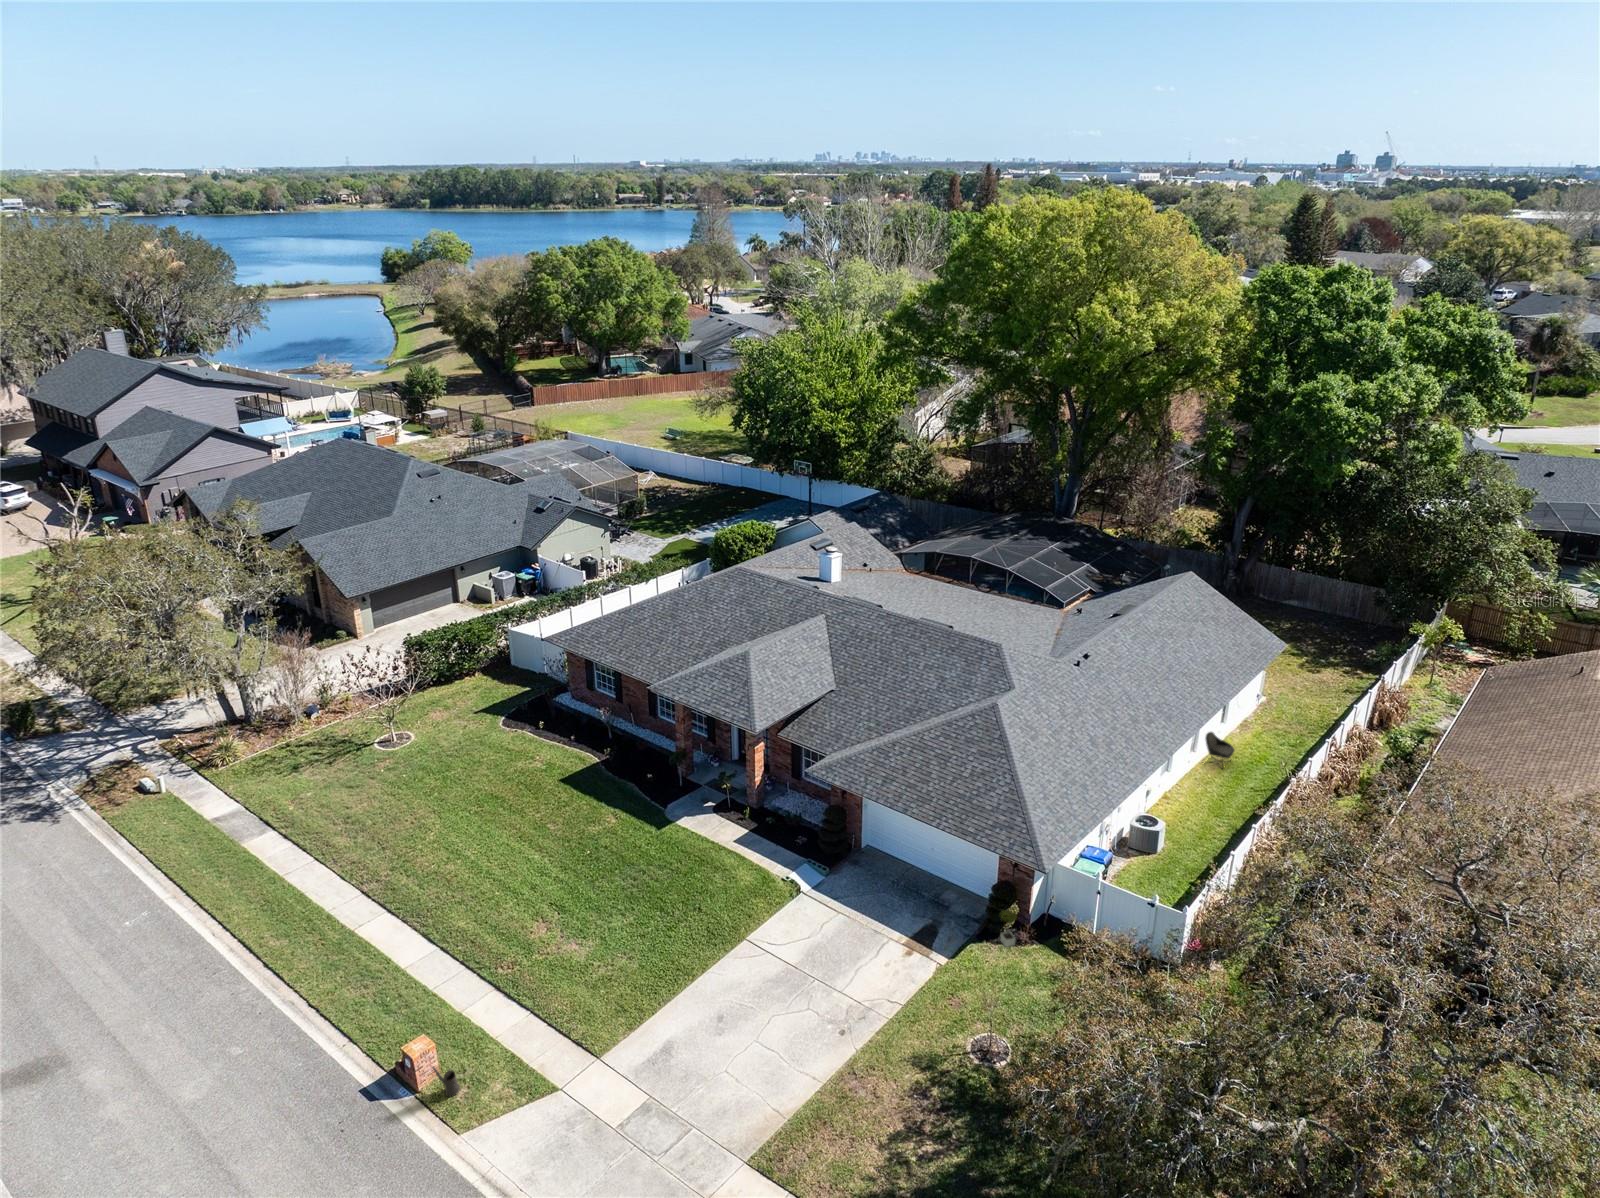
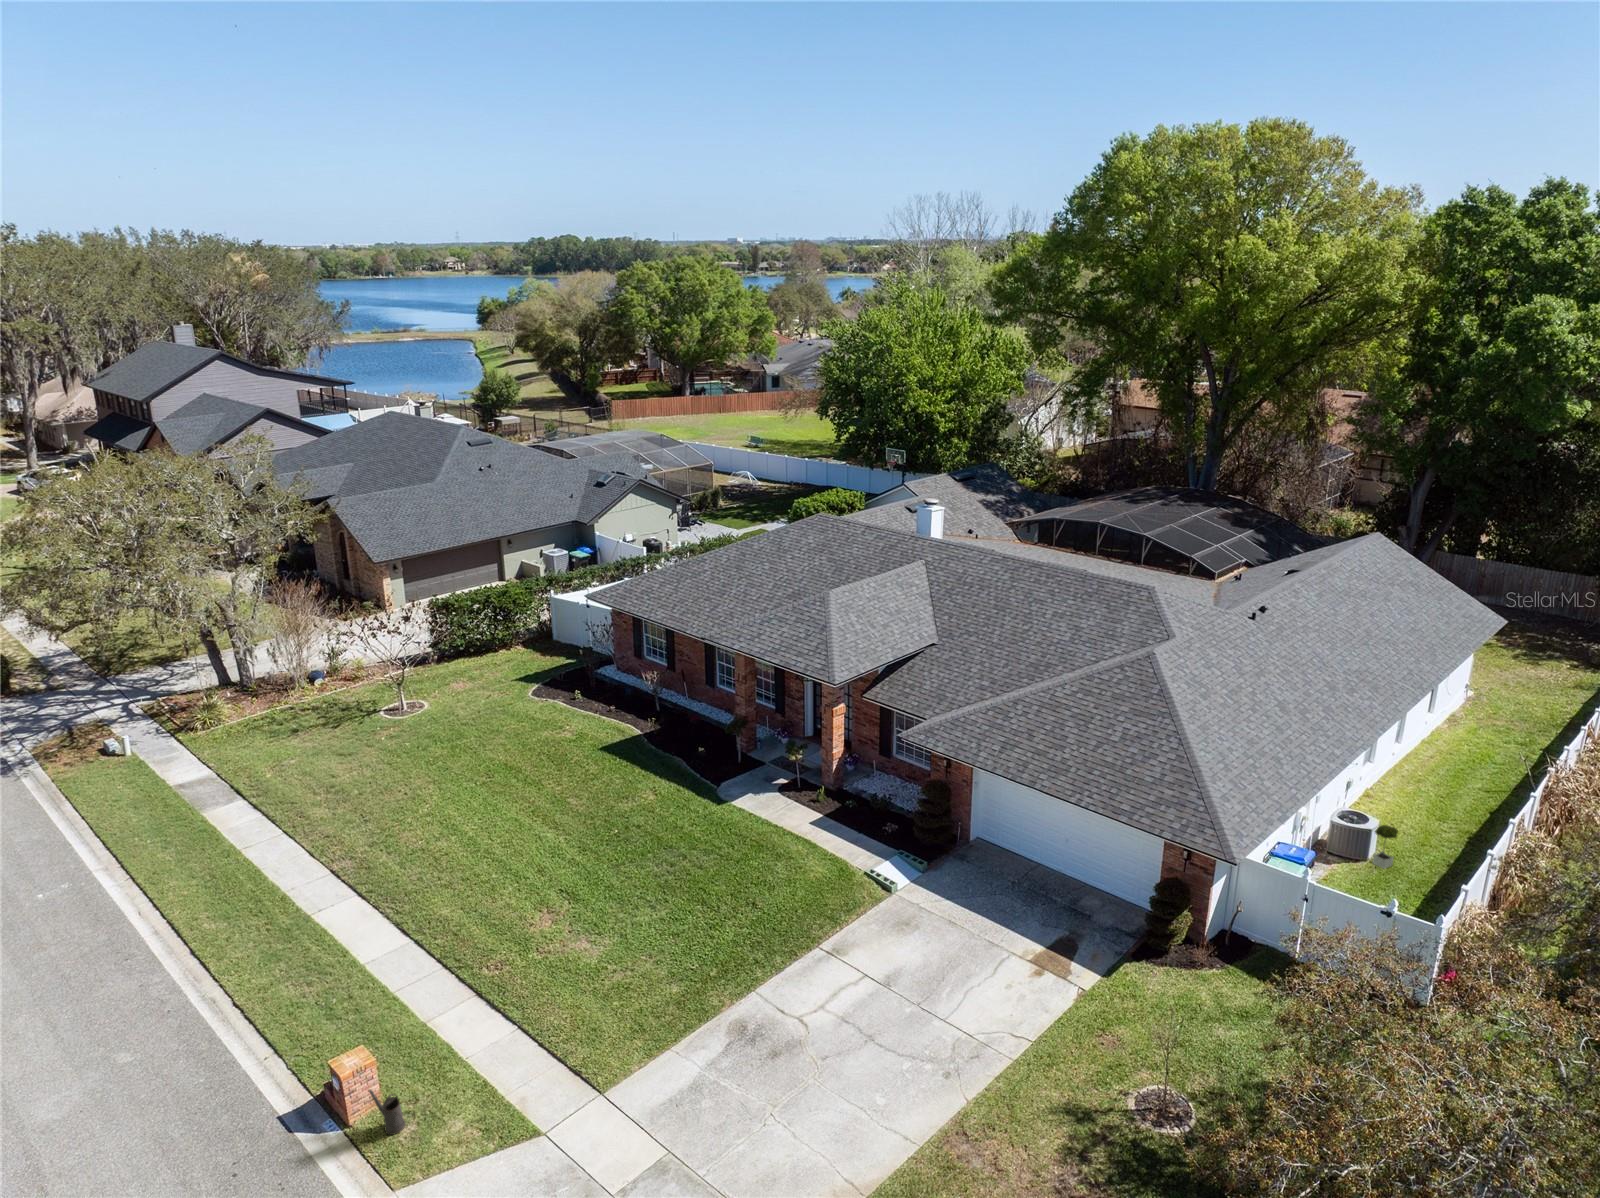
lounge chair: present [1202,732,1234,769] -> none [1410,719,1455,768]
potted tree: present [999,910,1017,947] -> present [1373,825,1398,869]

